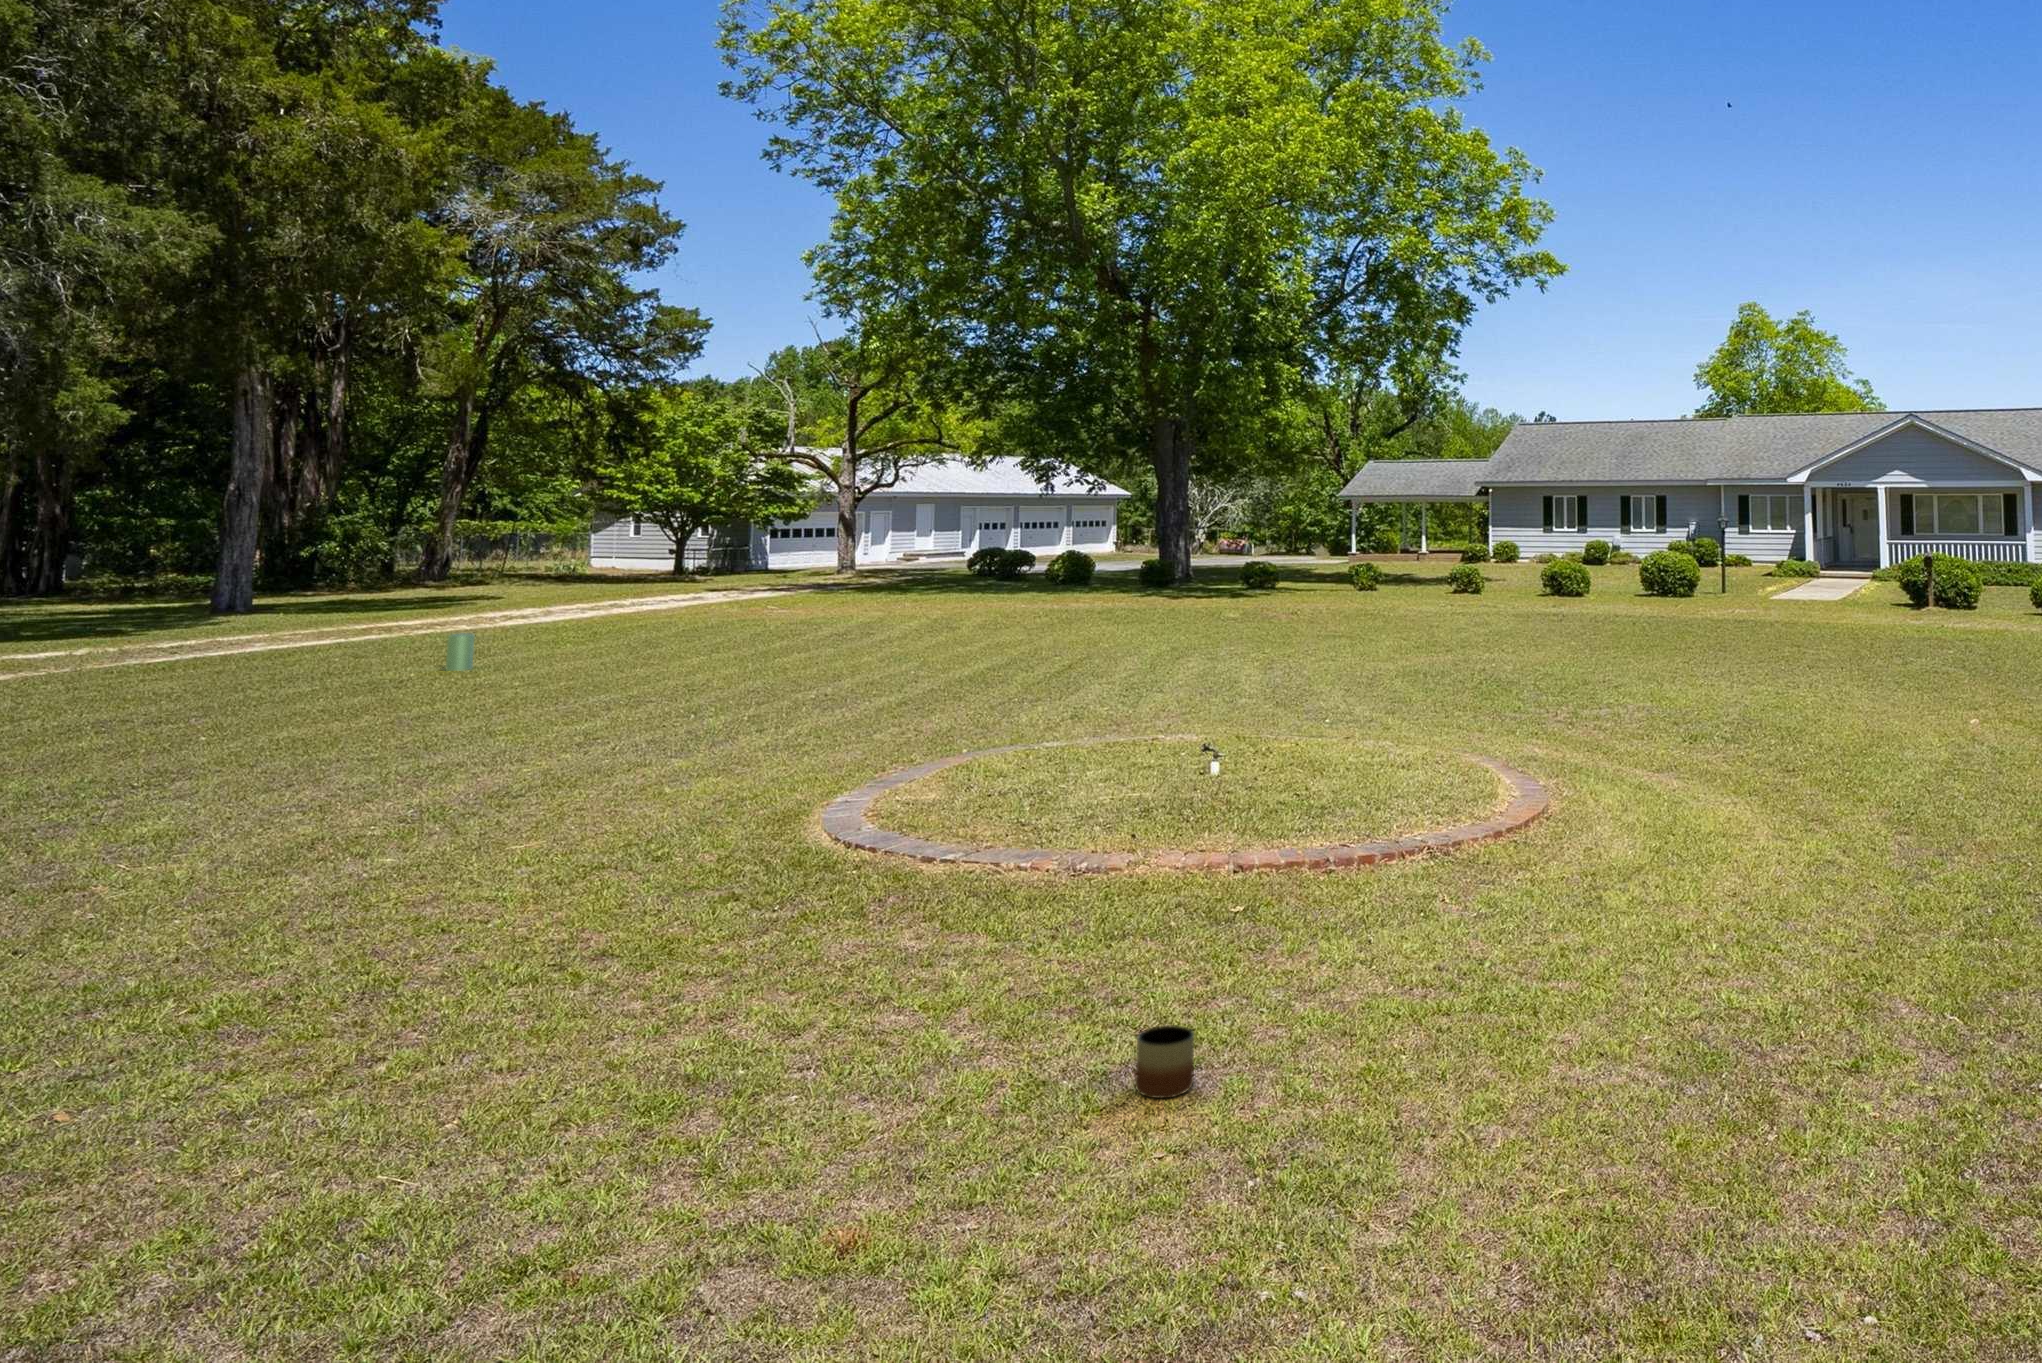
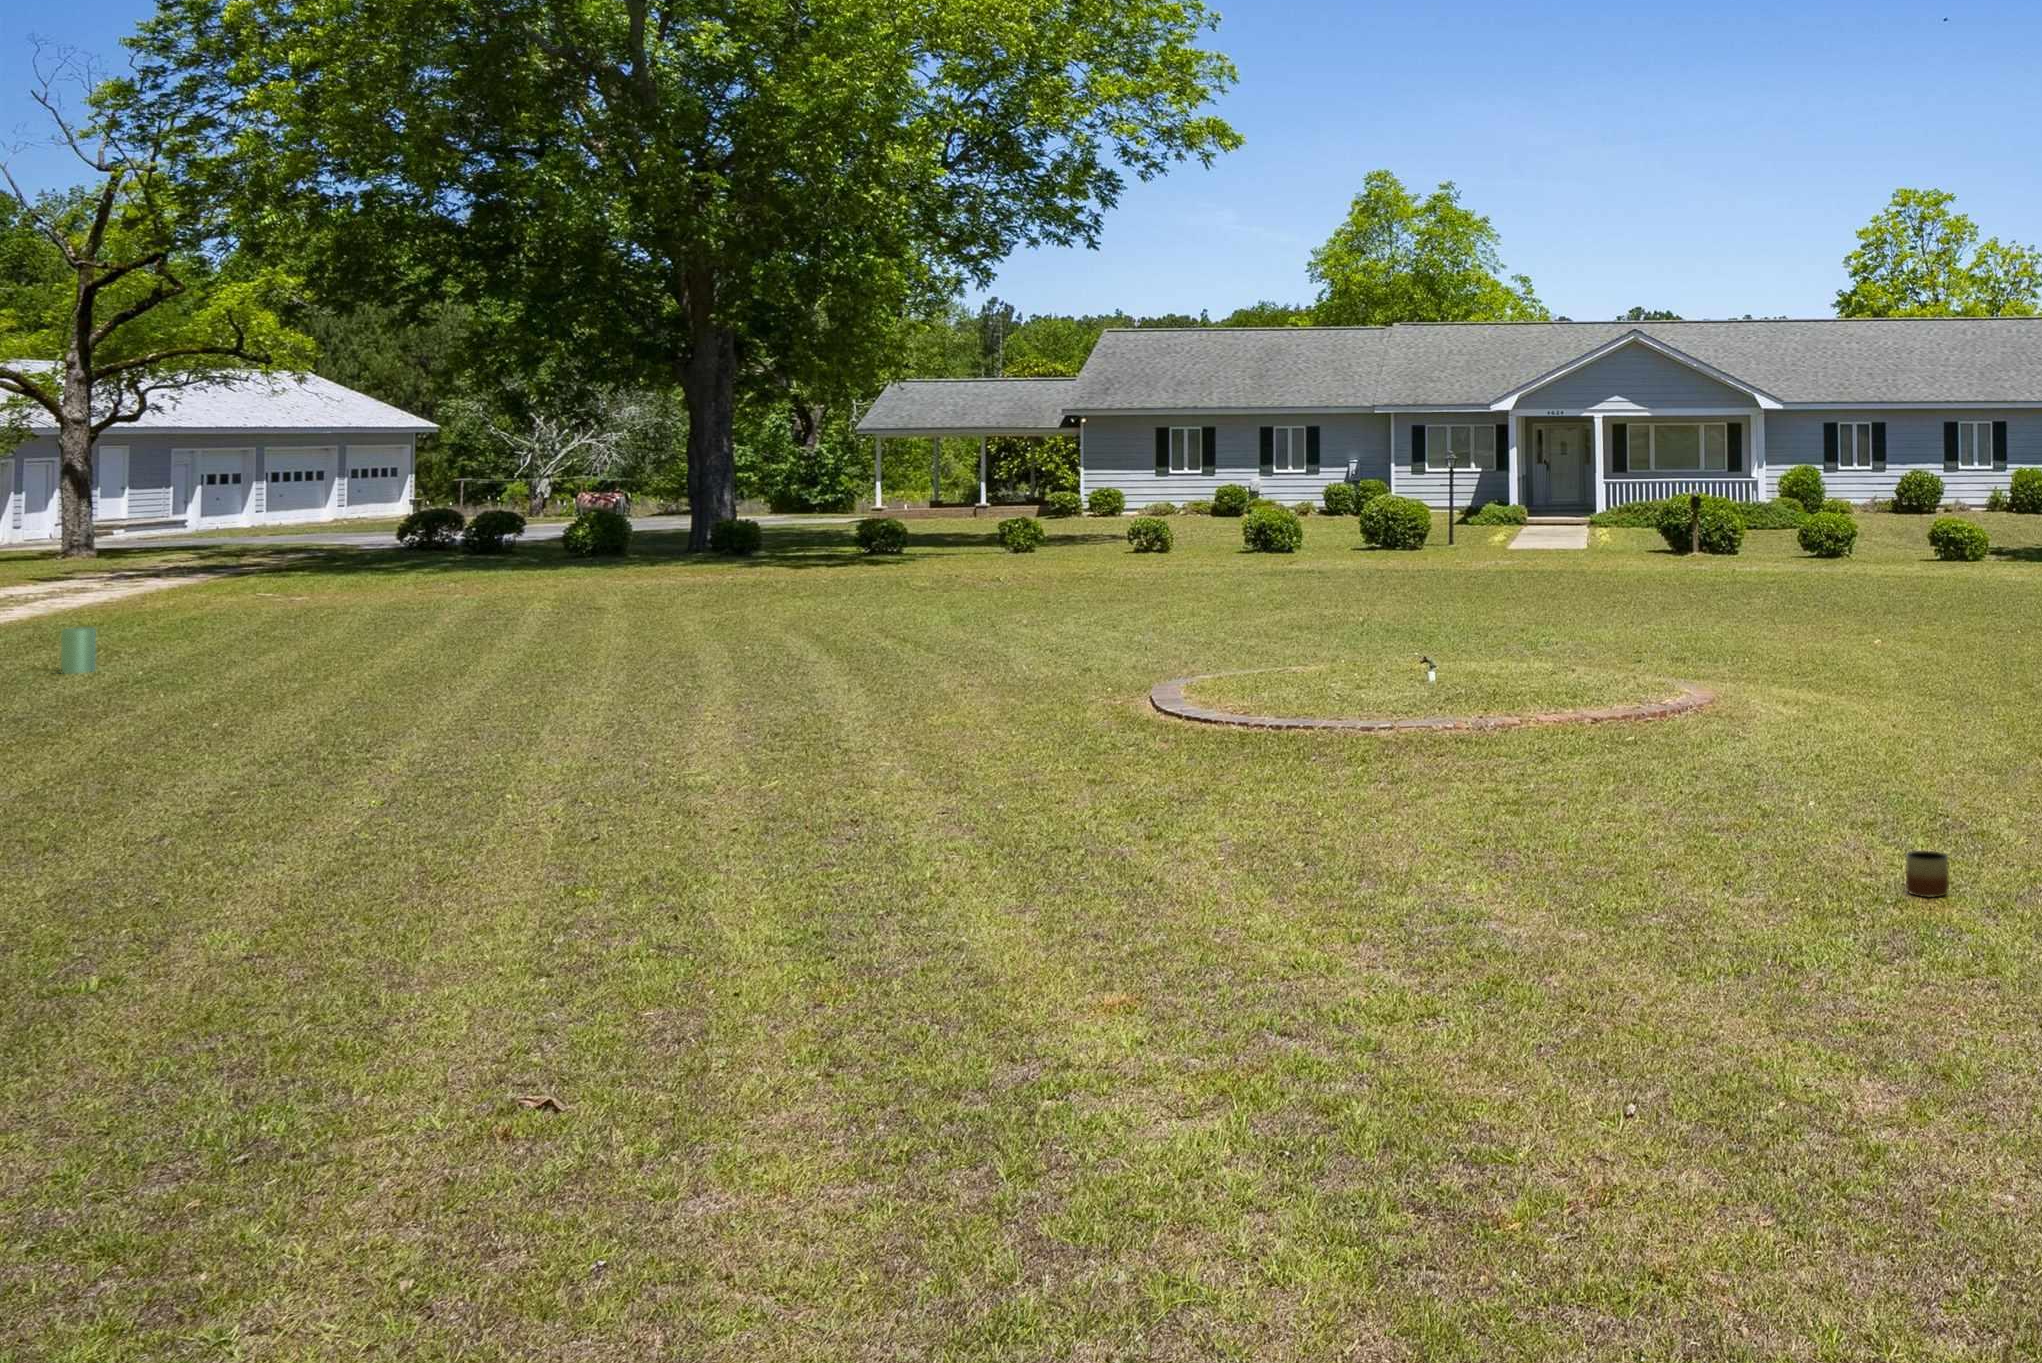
planter: present [1135,1025,1194,1098] -> present [1906,851,1949,898]

